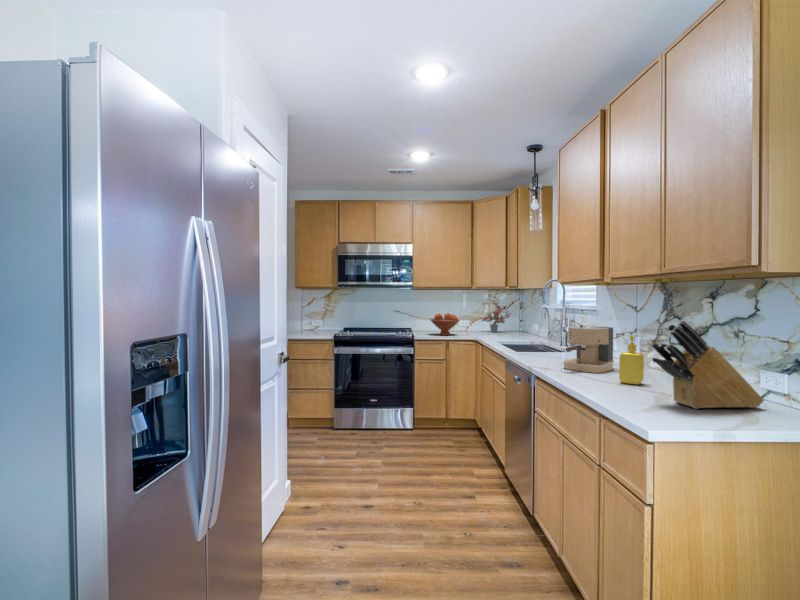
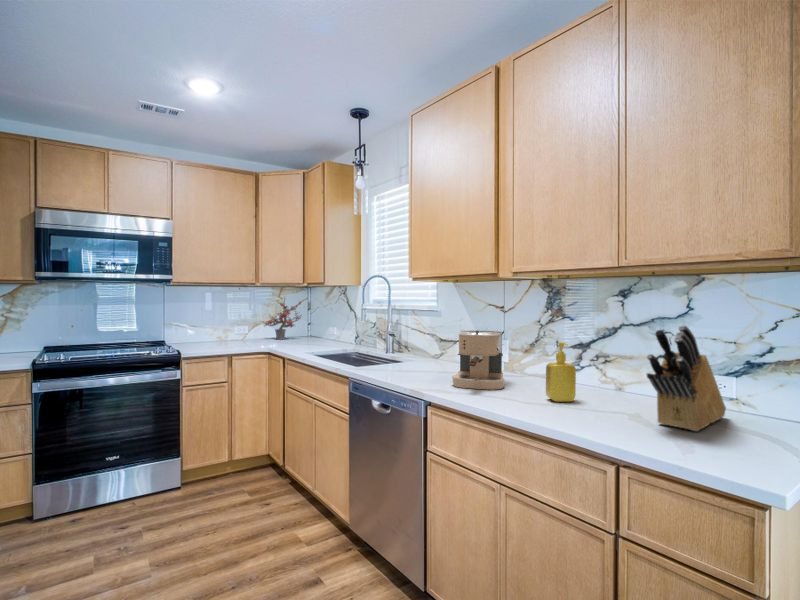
fruit bowl: present [431,313,459,335] -> none [202,318,244,348]

